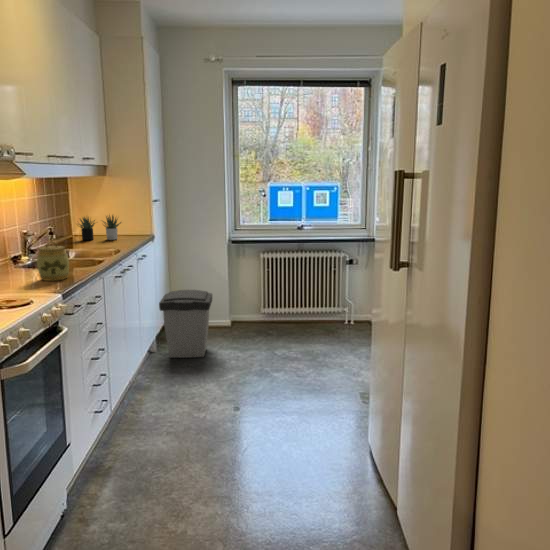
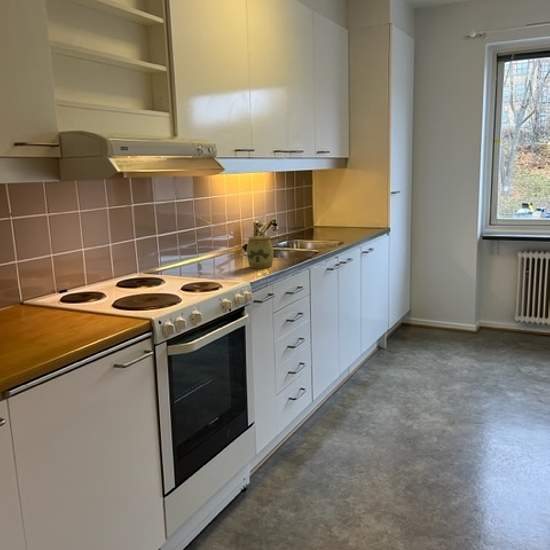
succulent plant: present [79,215,121,240] -> none [313,205,357,232]
trash can: present [159,290,212,358] -> none [389,287,450,361]

